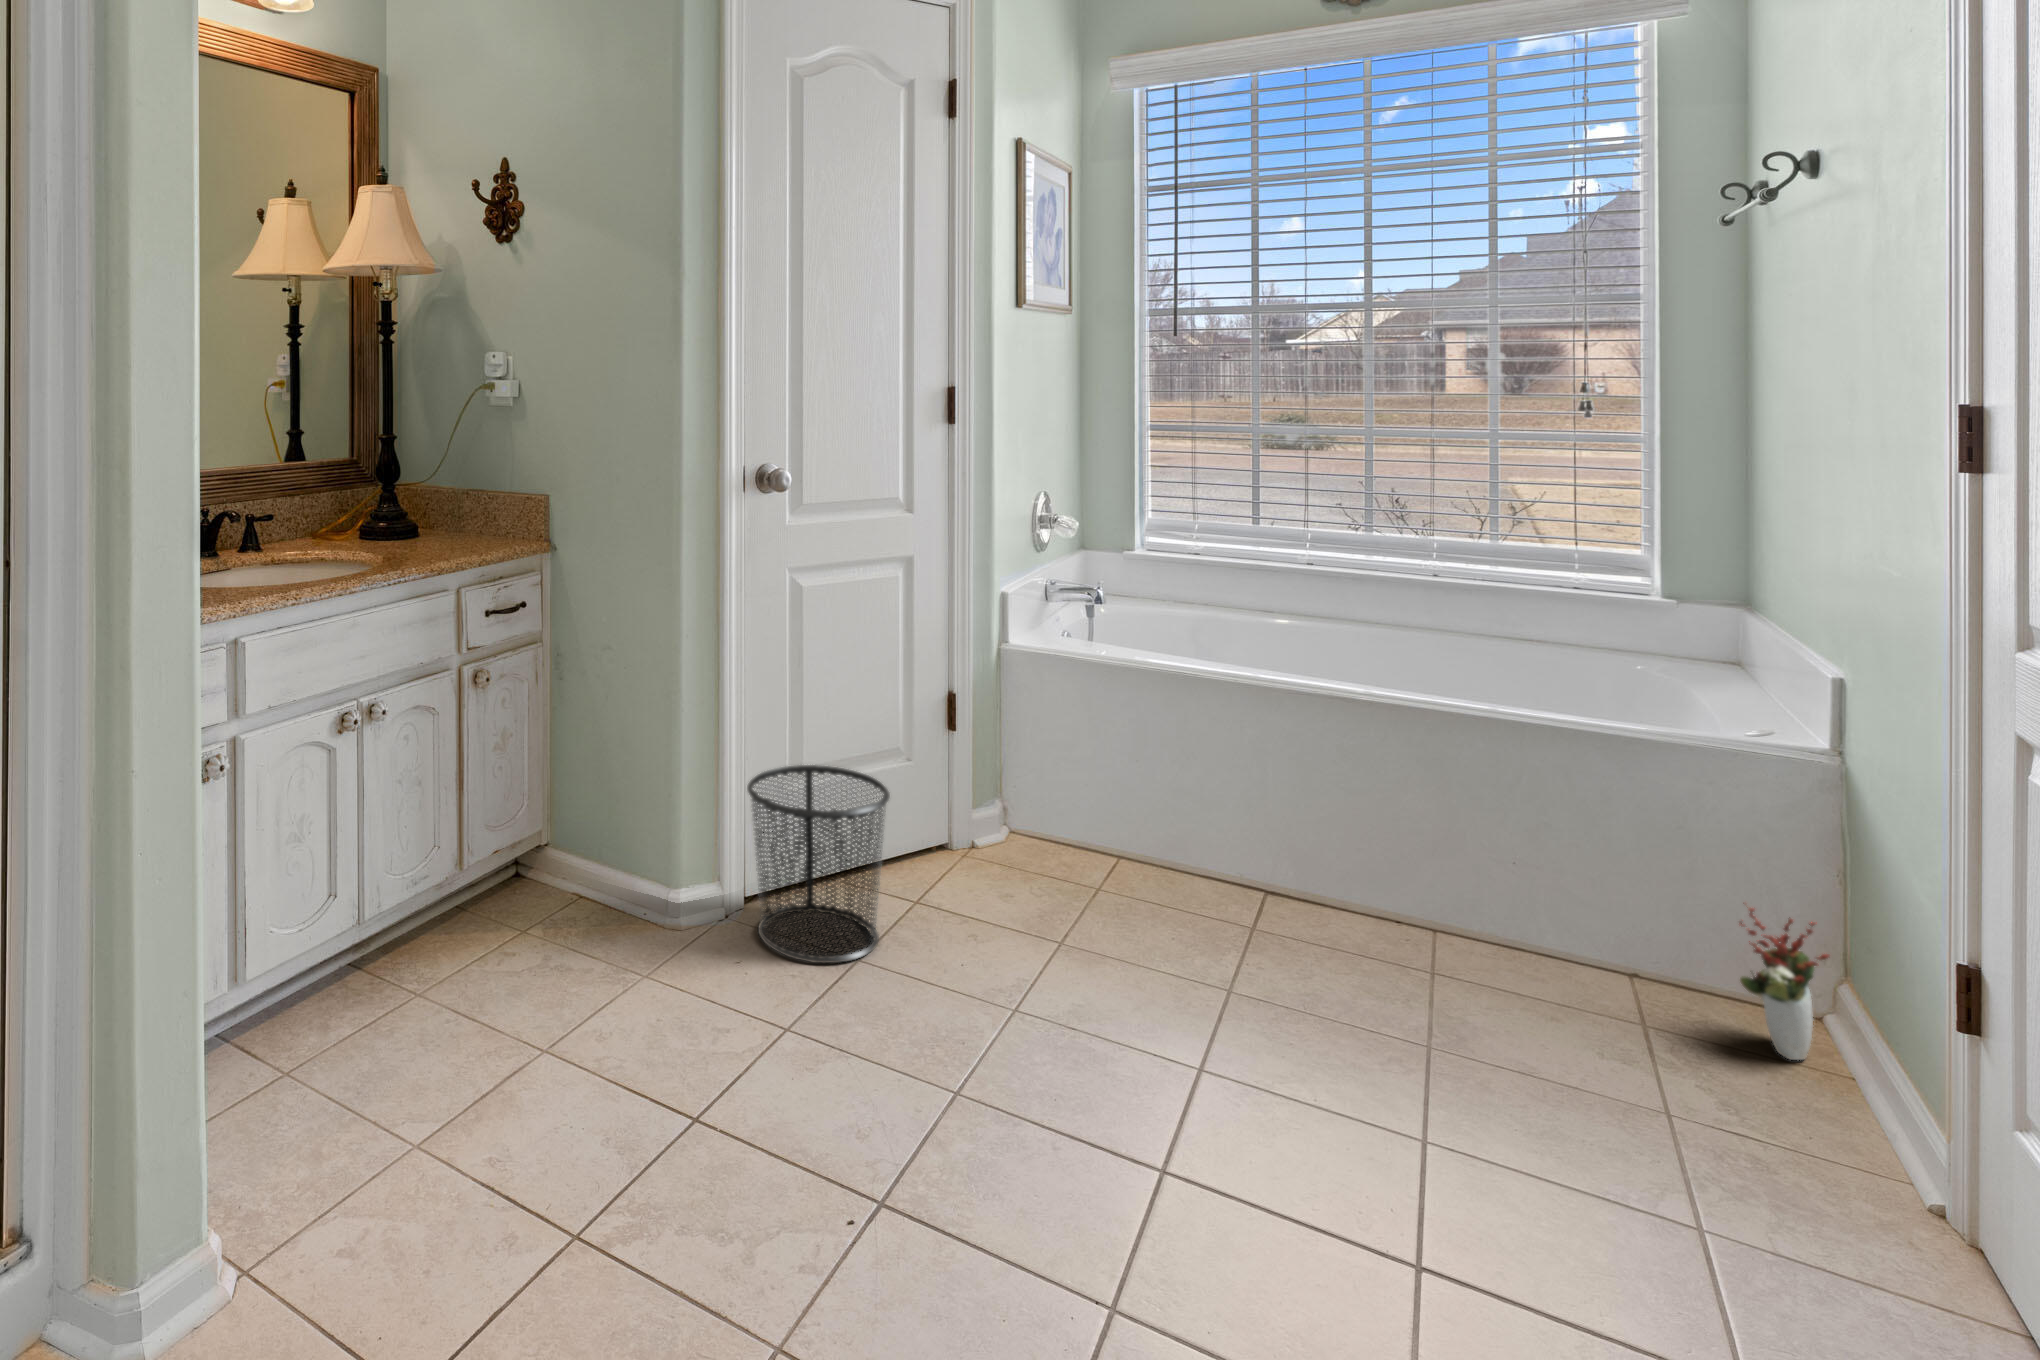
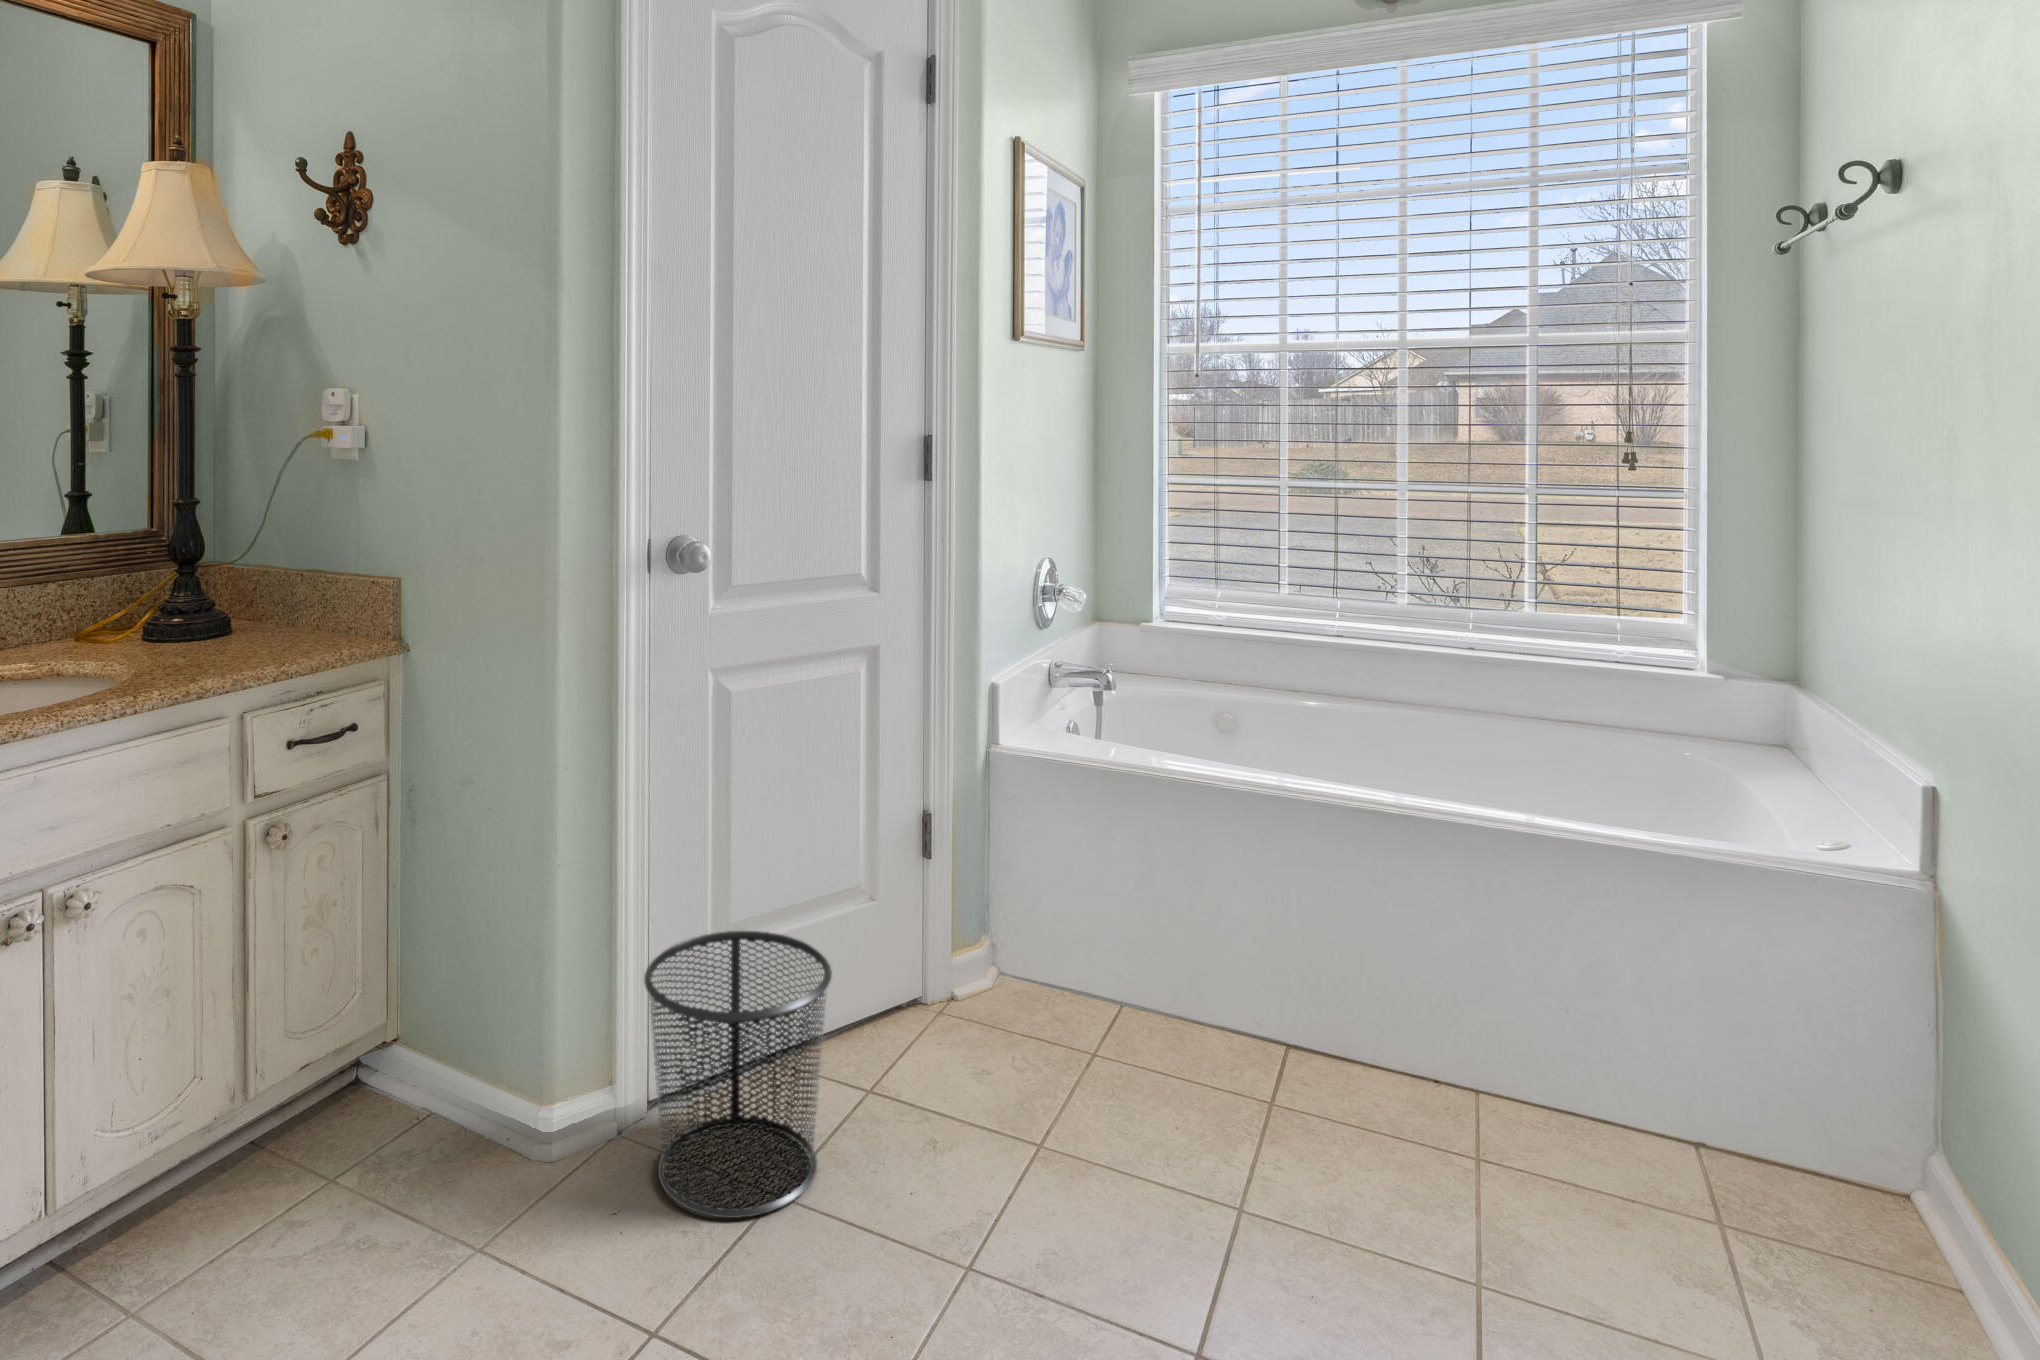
decorative plant: present [1739,907,1829,1060] -> none [1839,1079,1948,1281]

